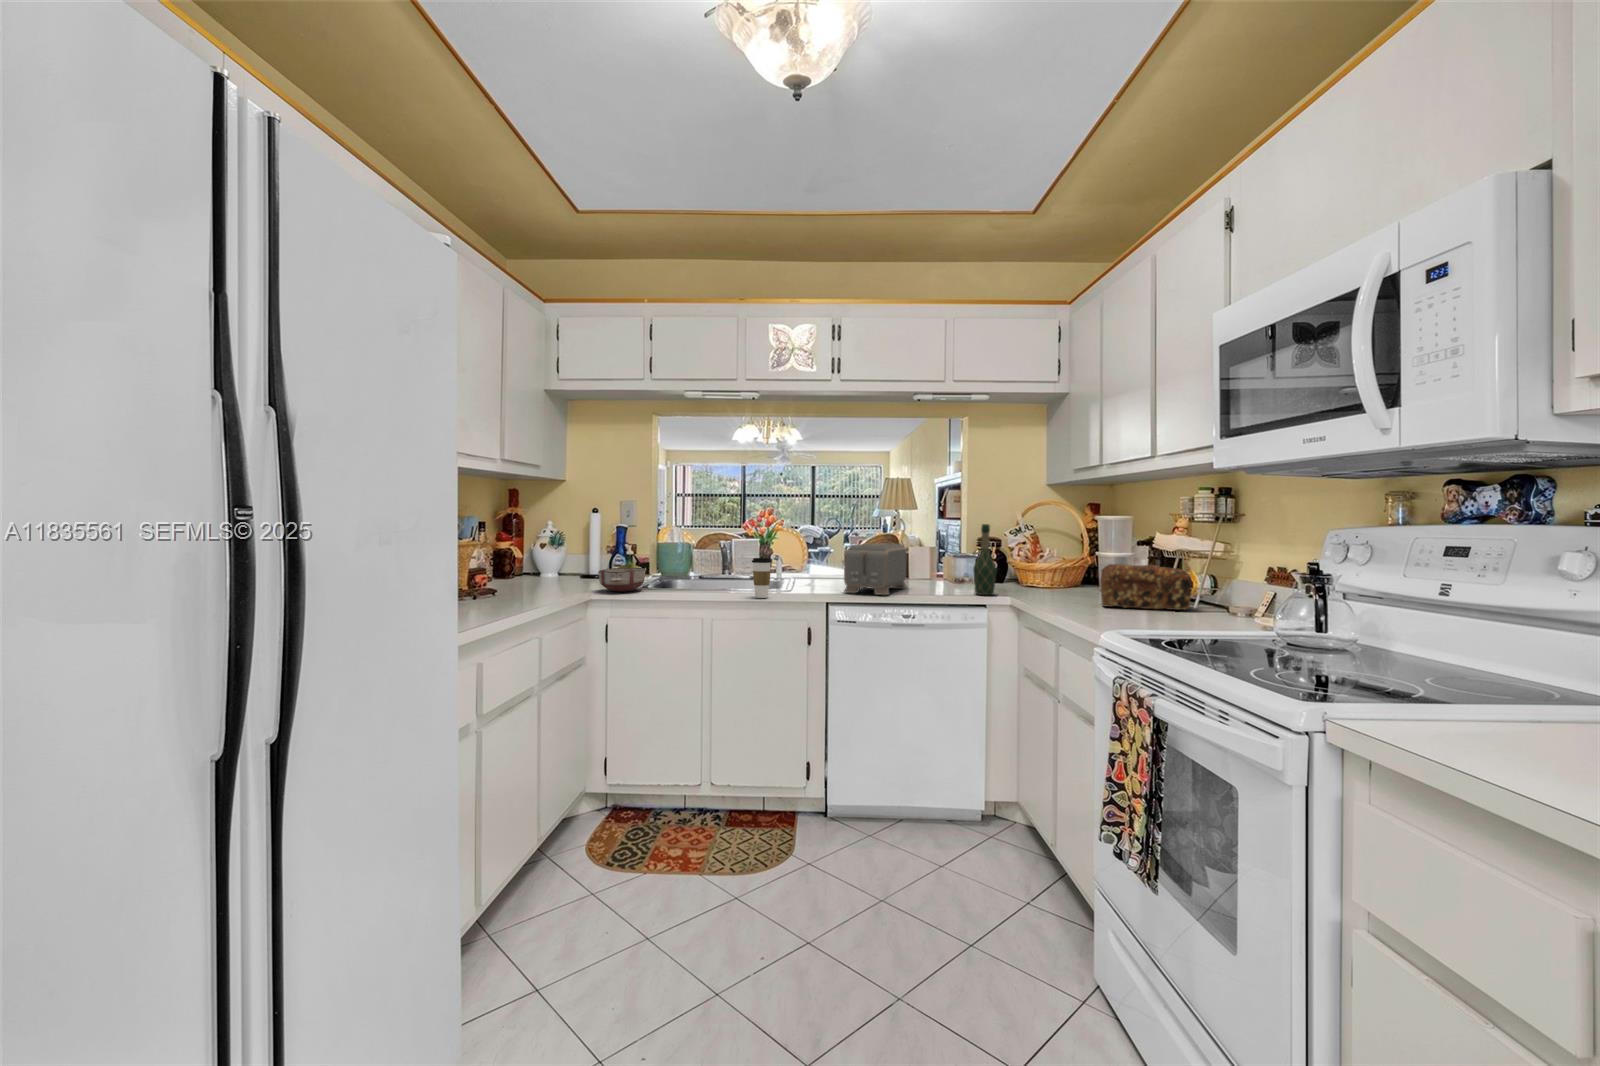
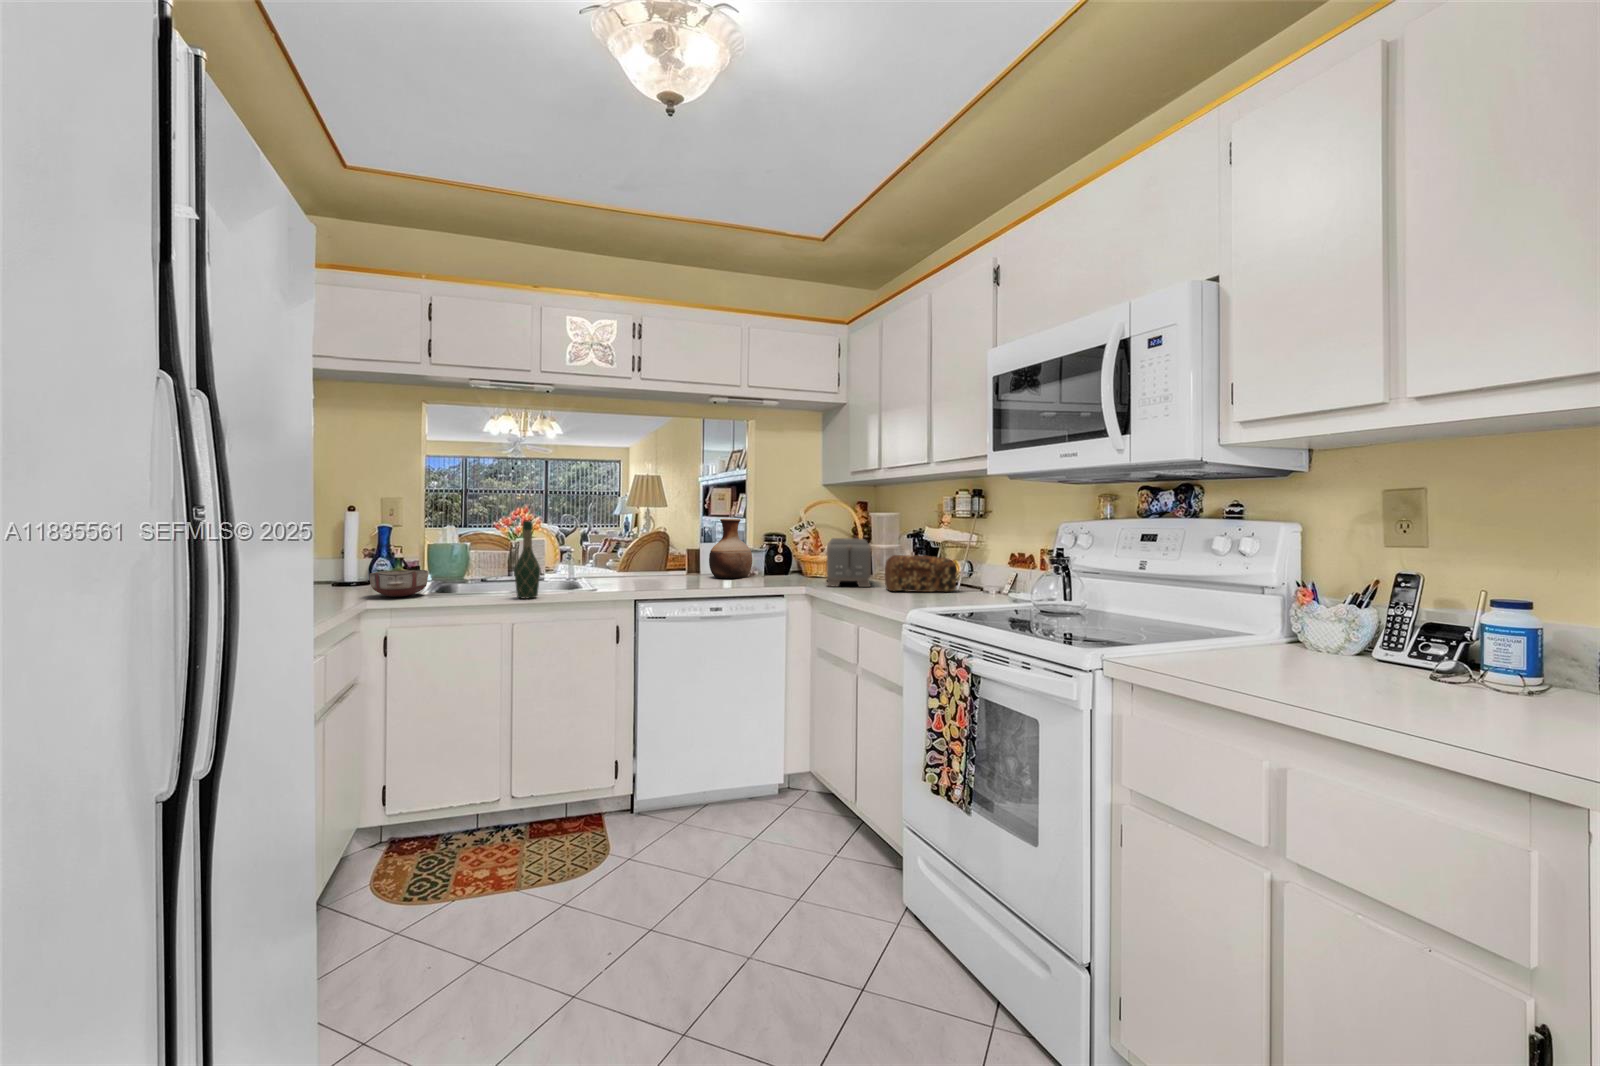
vase: none [915,521,962,584] -> present [709,519,752,579]
wine bottle: present [973,524,997,595] -> present [514,520,541,598]
toaster: present [844,543,907,595] -> present [827,538,871,587]
coffee cup: present [752,558,772,598] -> none [559,556,581,597]

